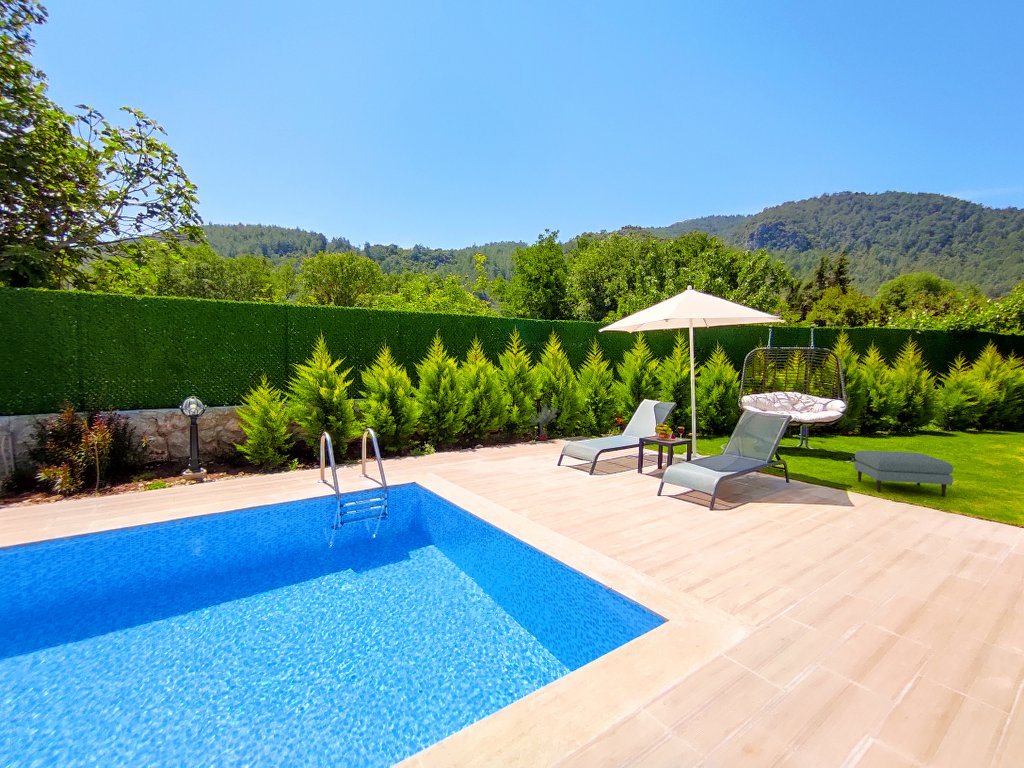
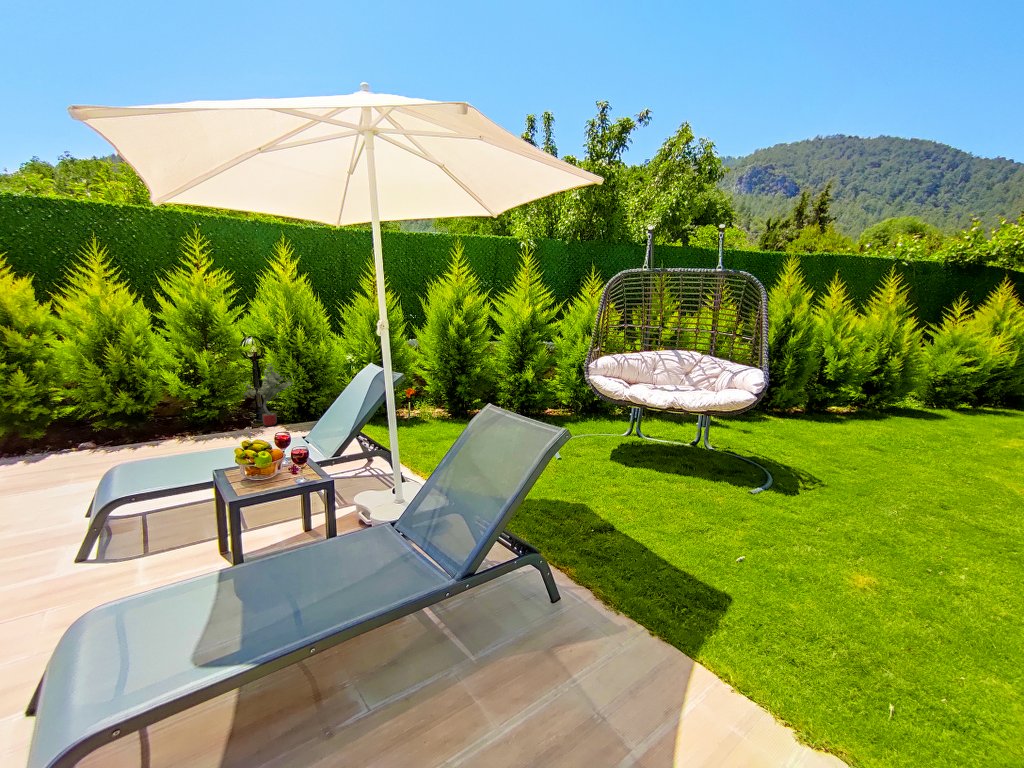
ottoman: present [854,451,953,496] -> none [729,509,953,661]

